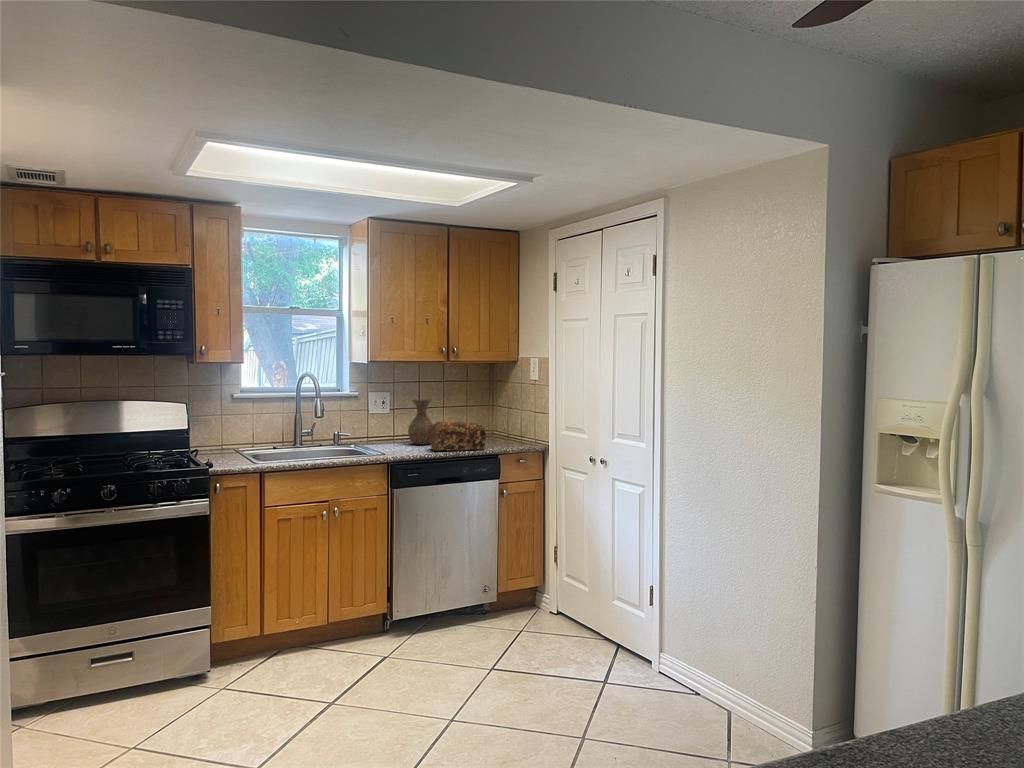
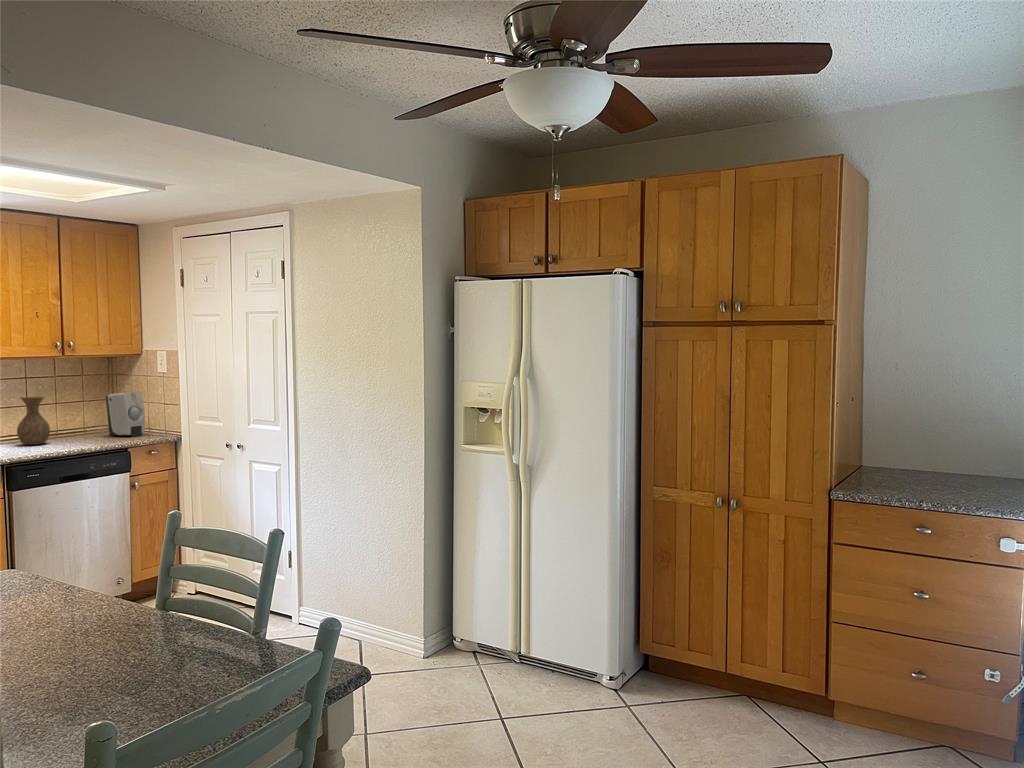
soap dispenser: none [484,399,517,443] -> present [106,392,145,437]
bread loaf: present [430,421,486,451] -> none [47,418,114,450]

